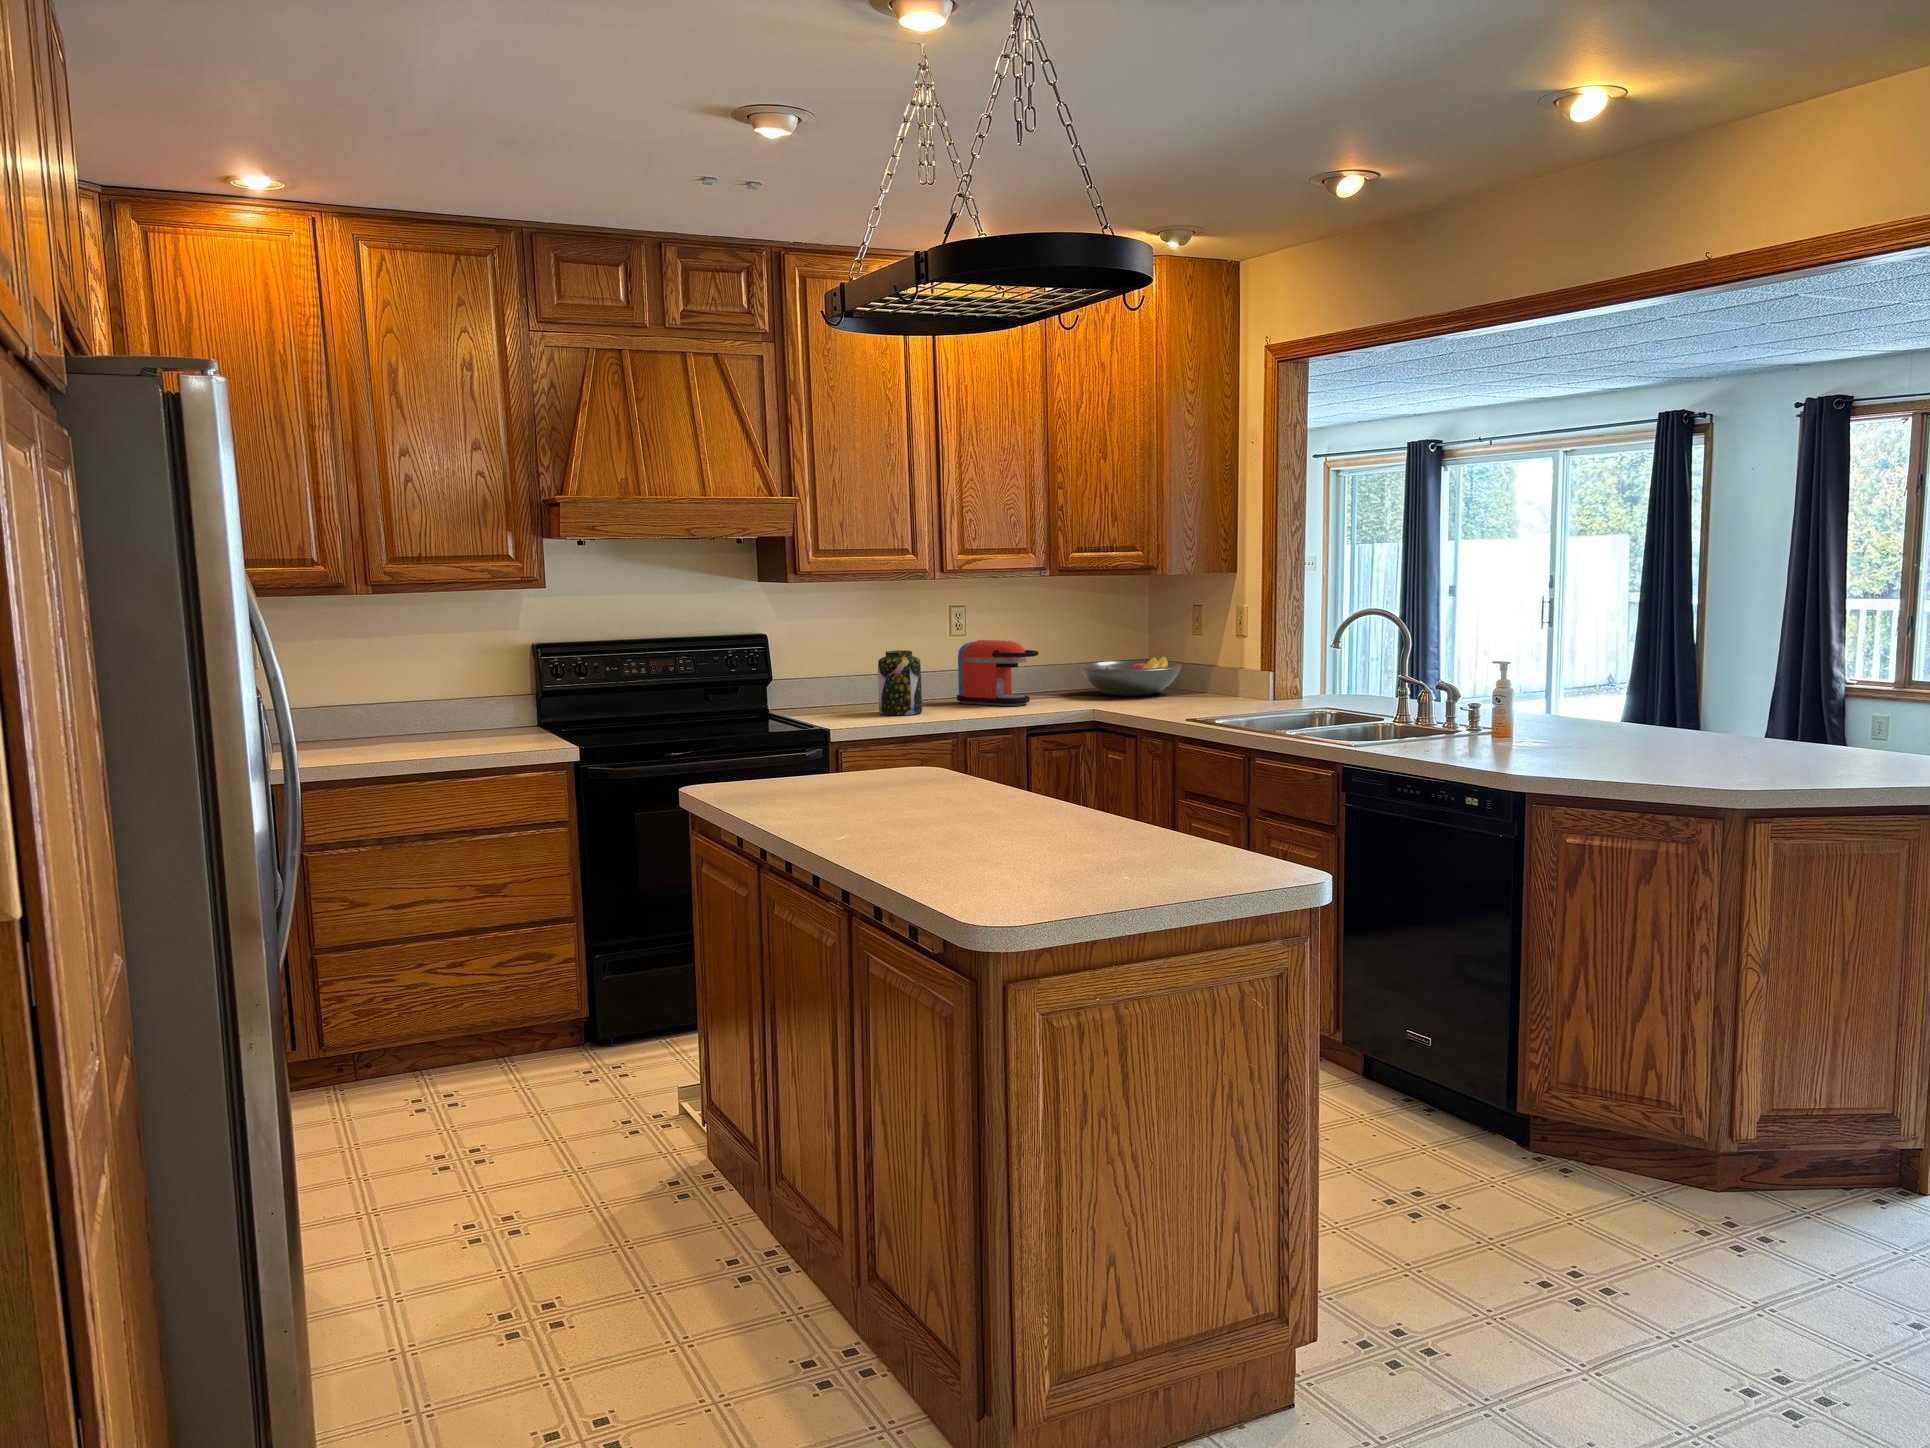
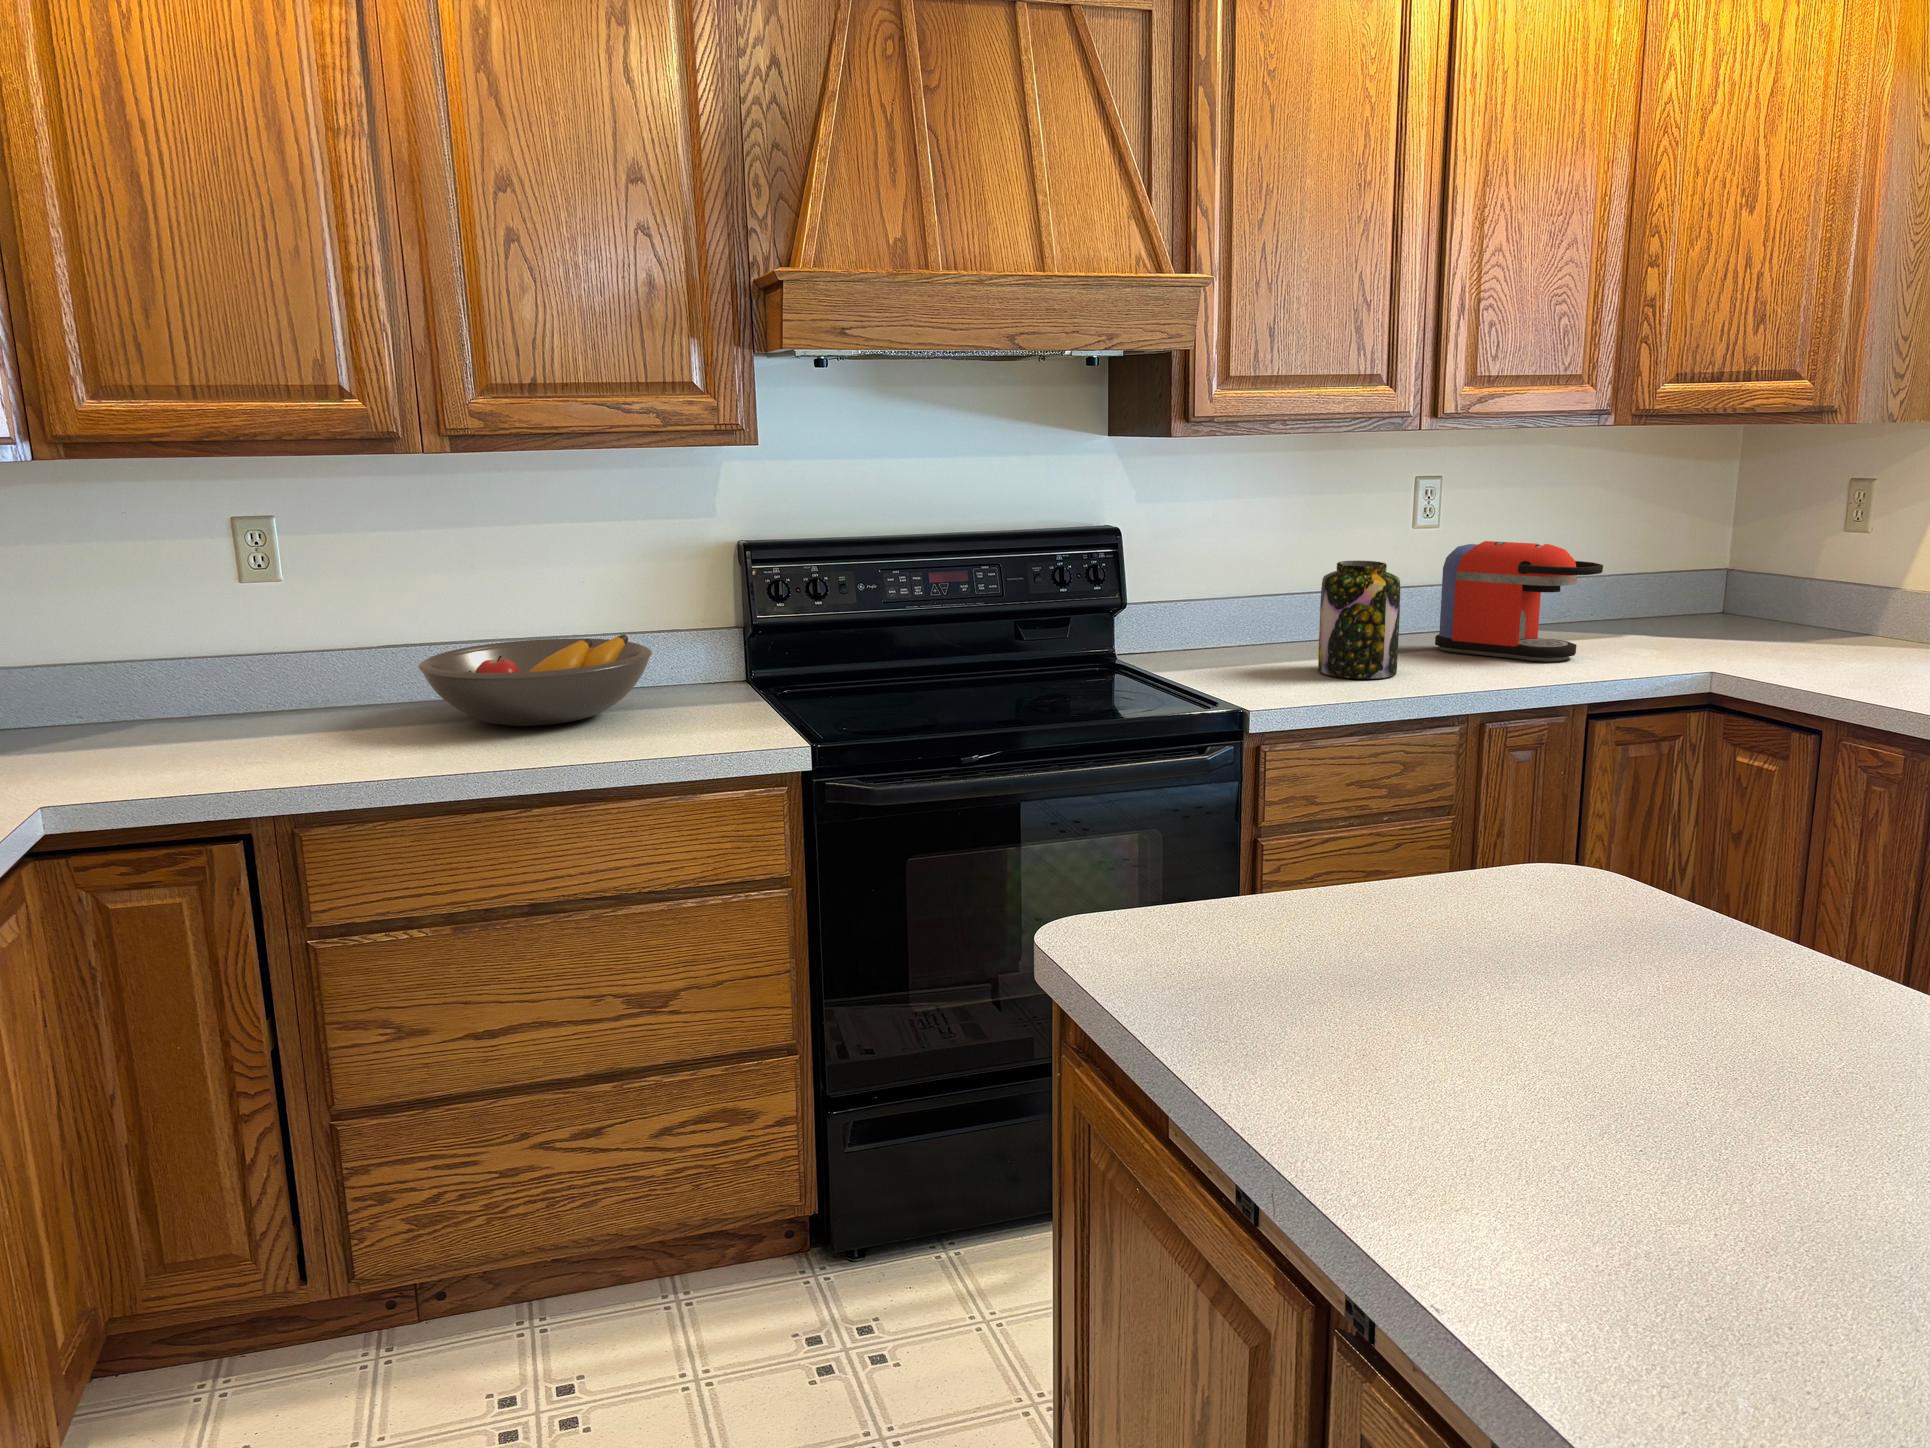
fruit bowl: present [1080,656,1182,696] -> present [418,635,652,726]

